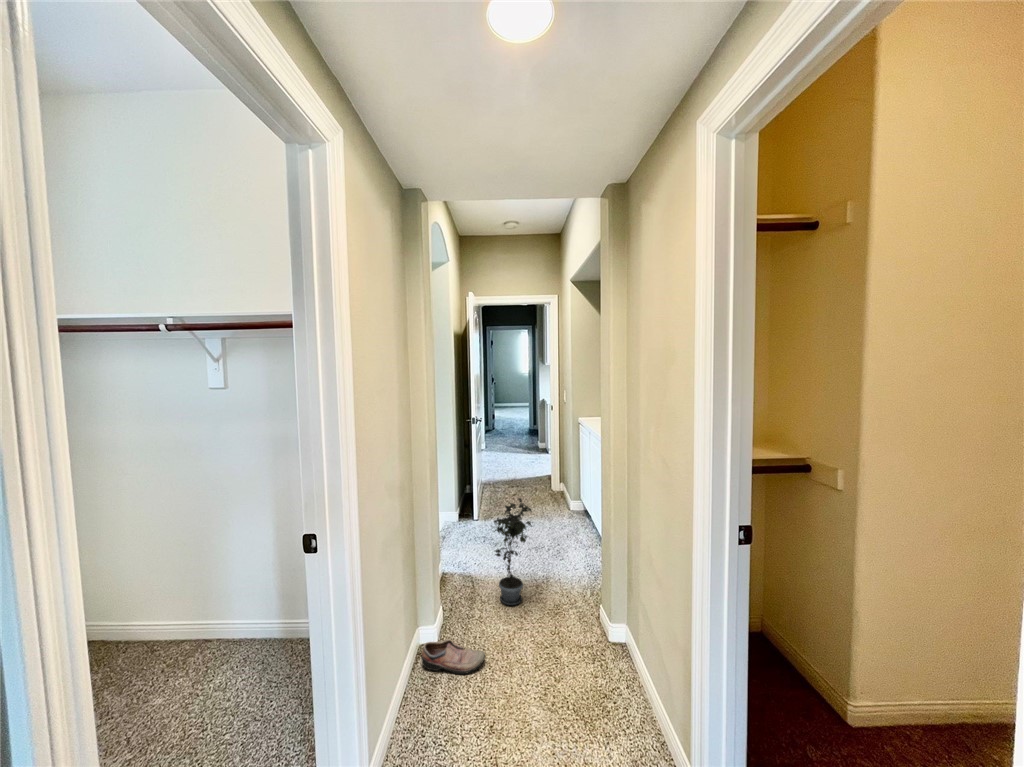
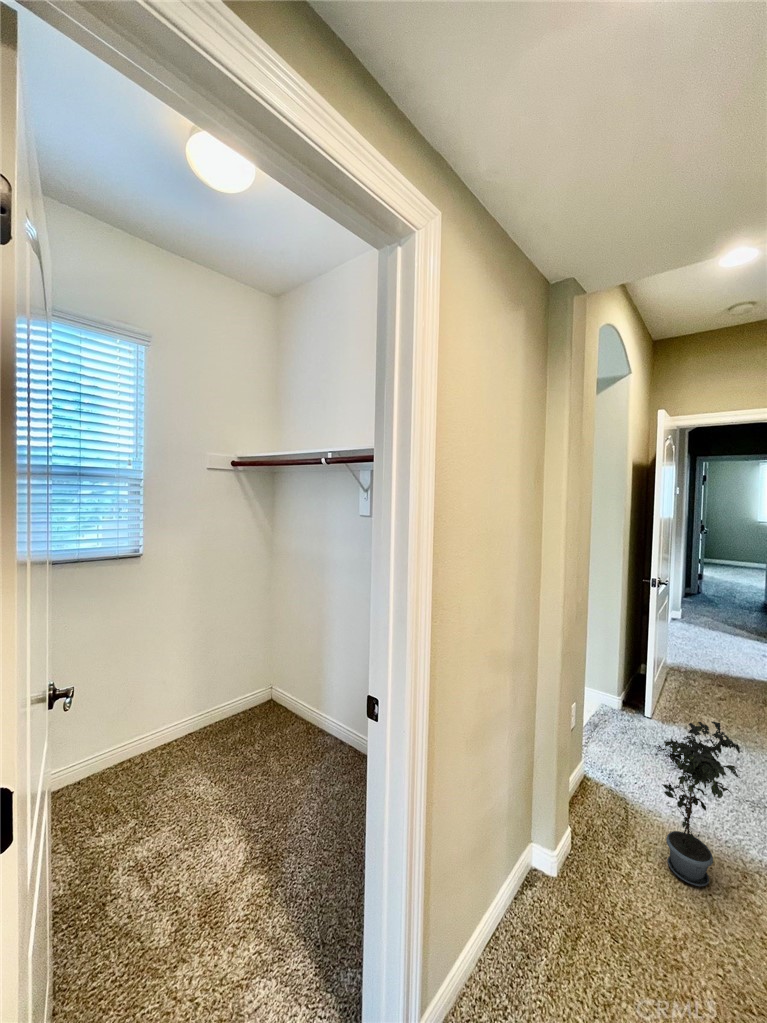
shoe: present [421,640,485,674] -> none [527,874,623,964]

